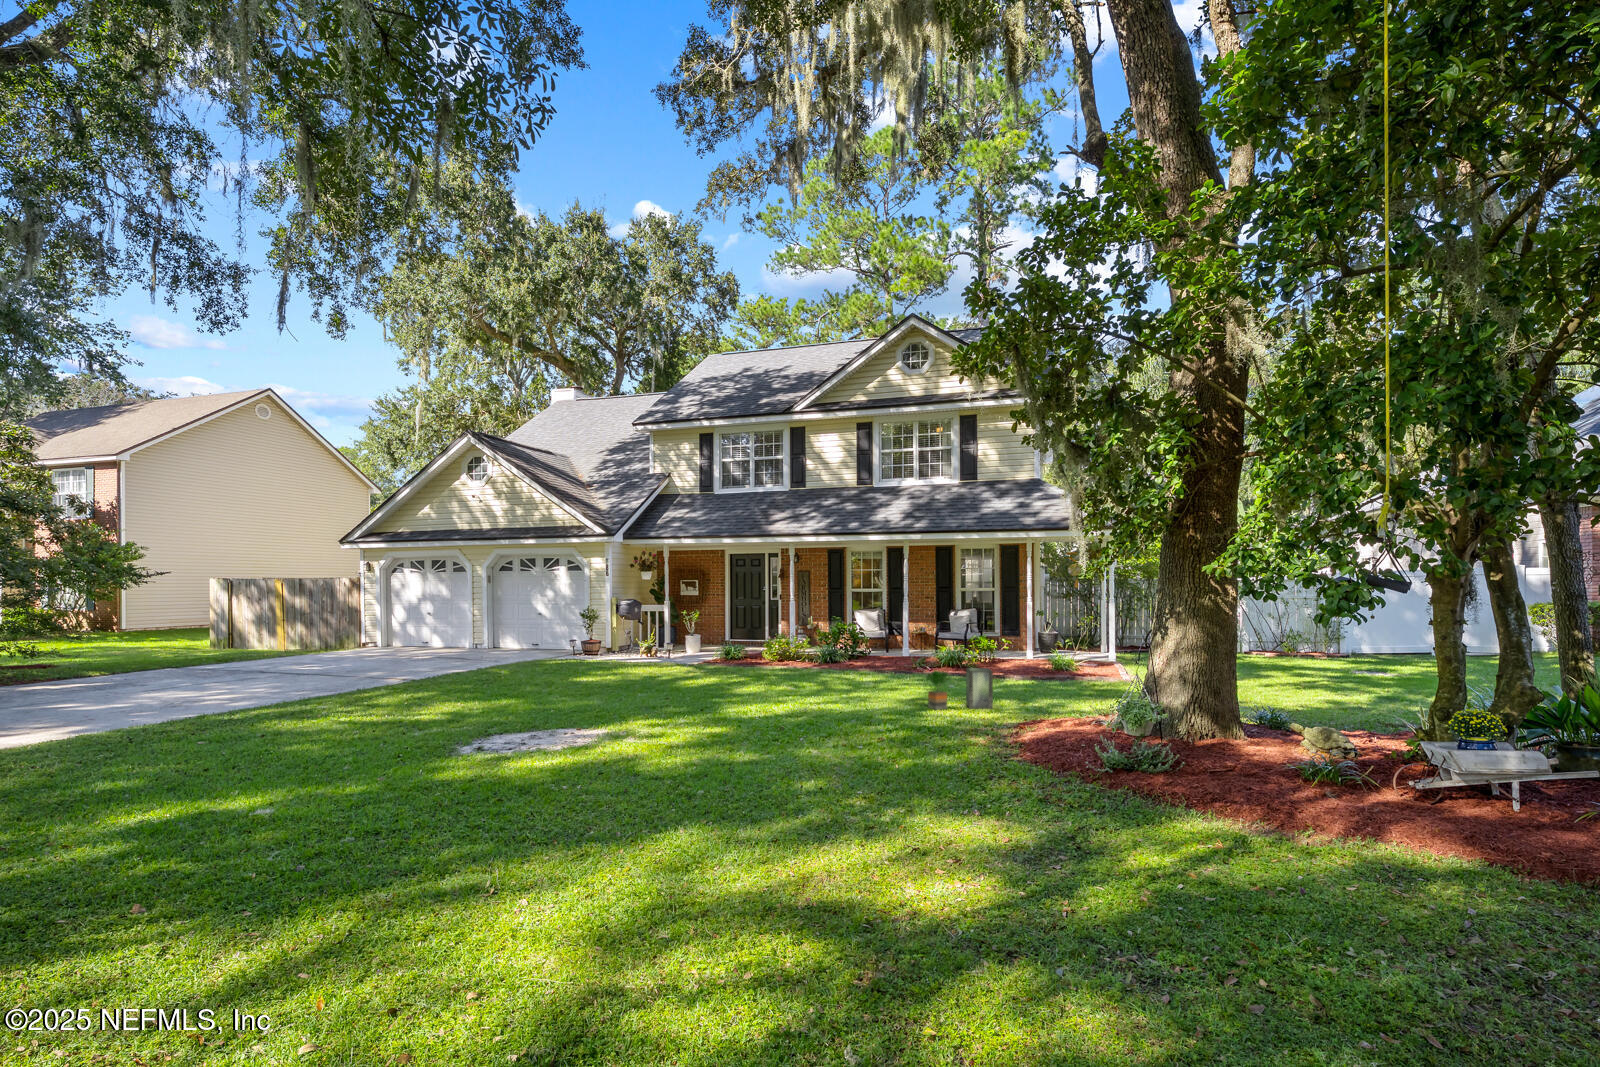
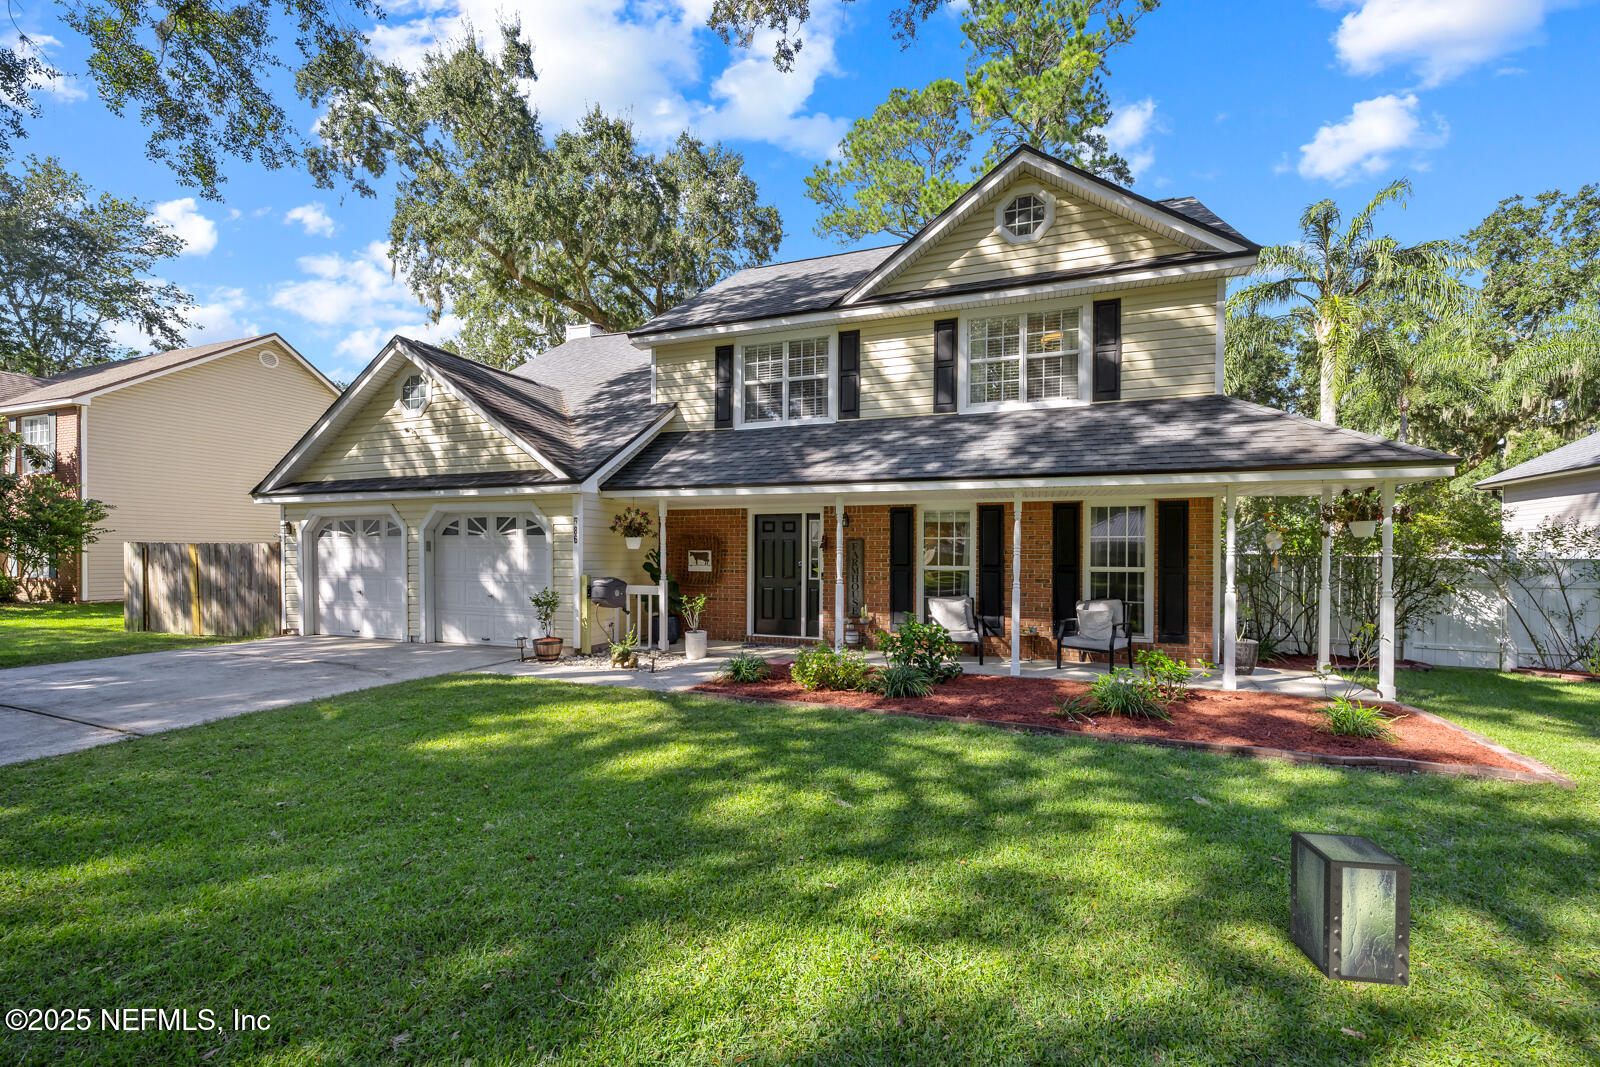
potted tree: present [926,670,950,710] -> none [1184,844,1273,981]

